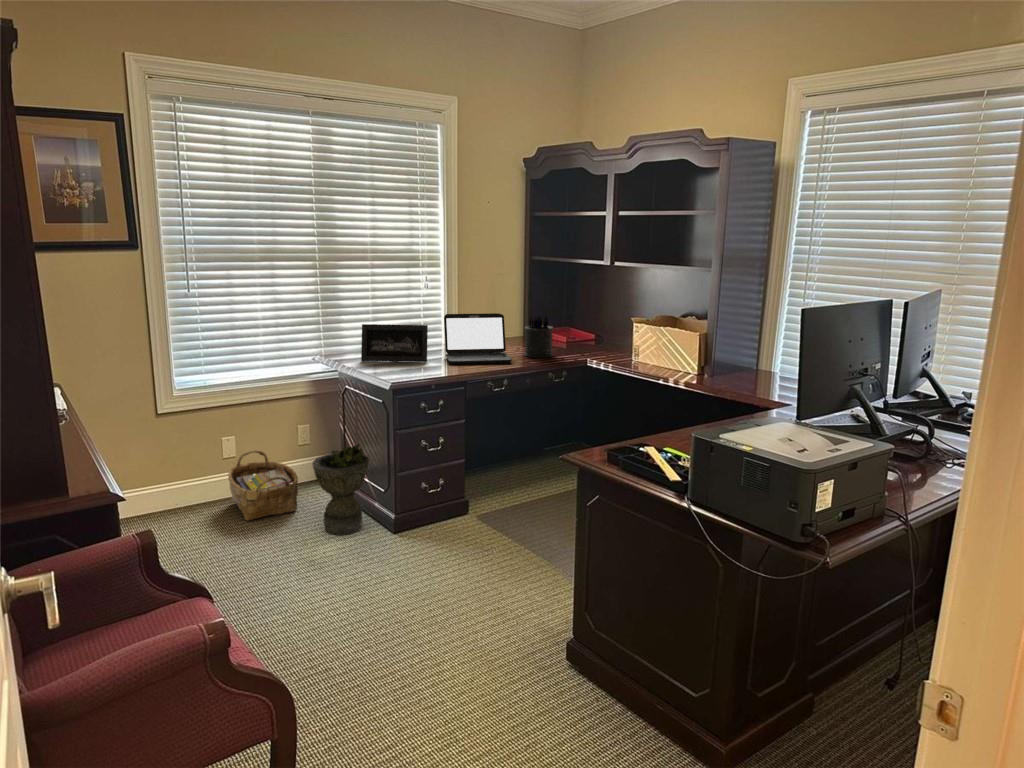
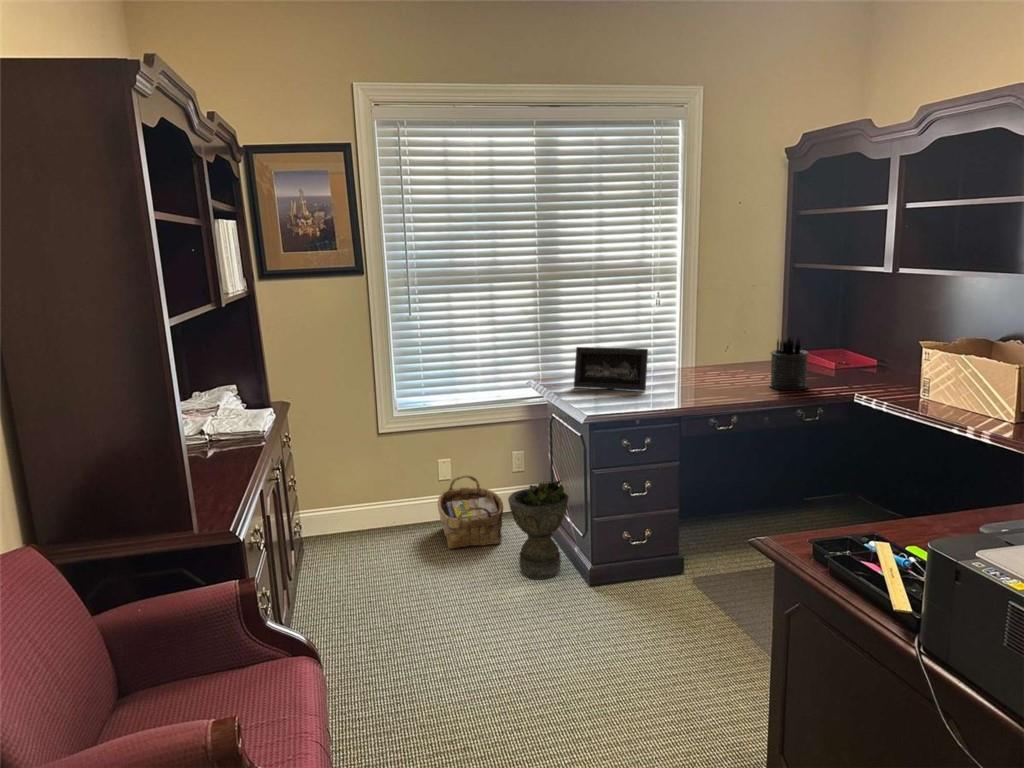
laptop: present [444,313,512,365] -> none [669,335,748,396]

